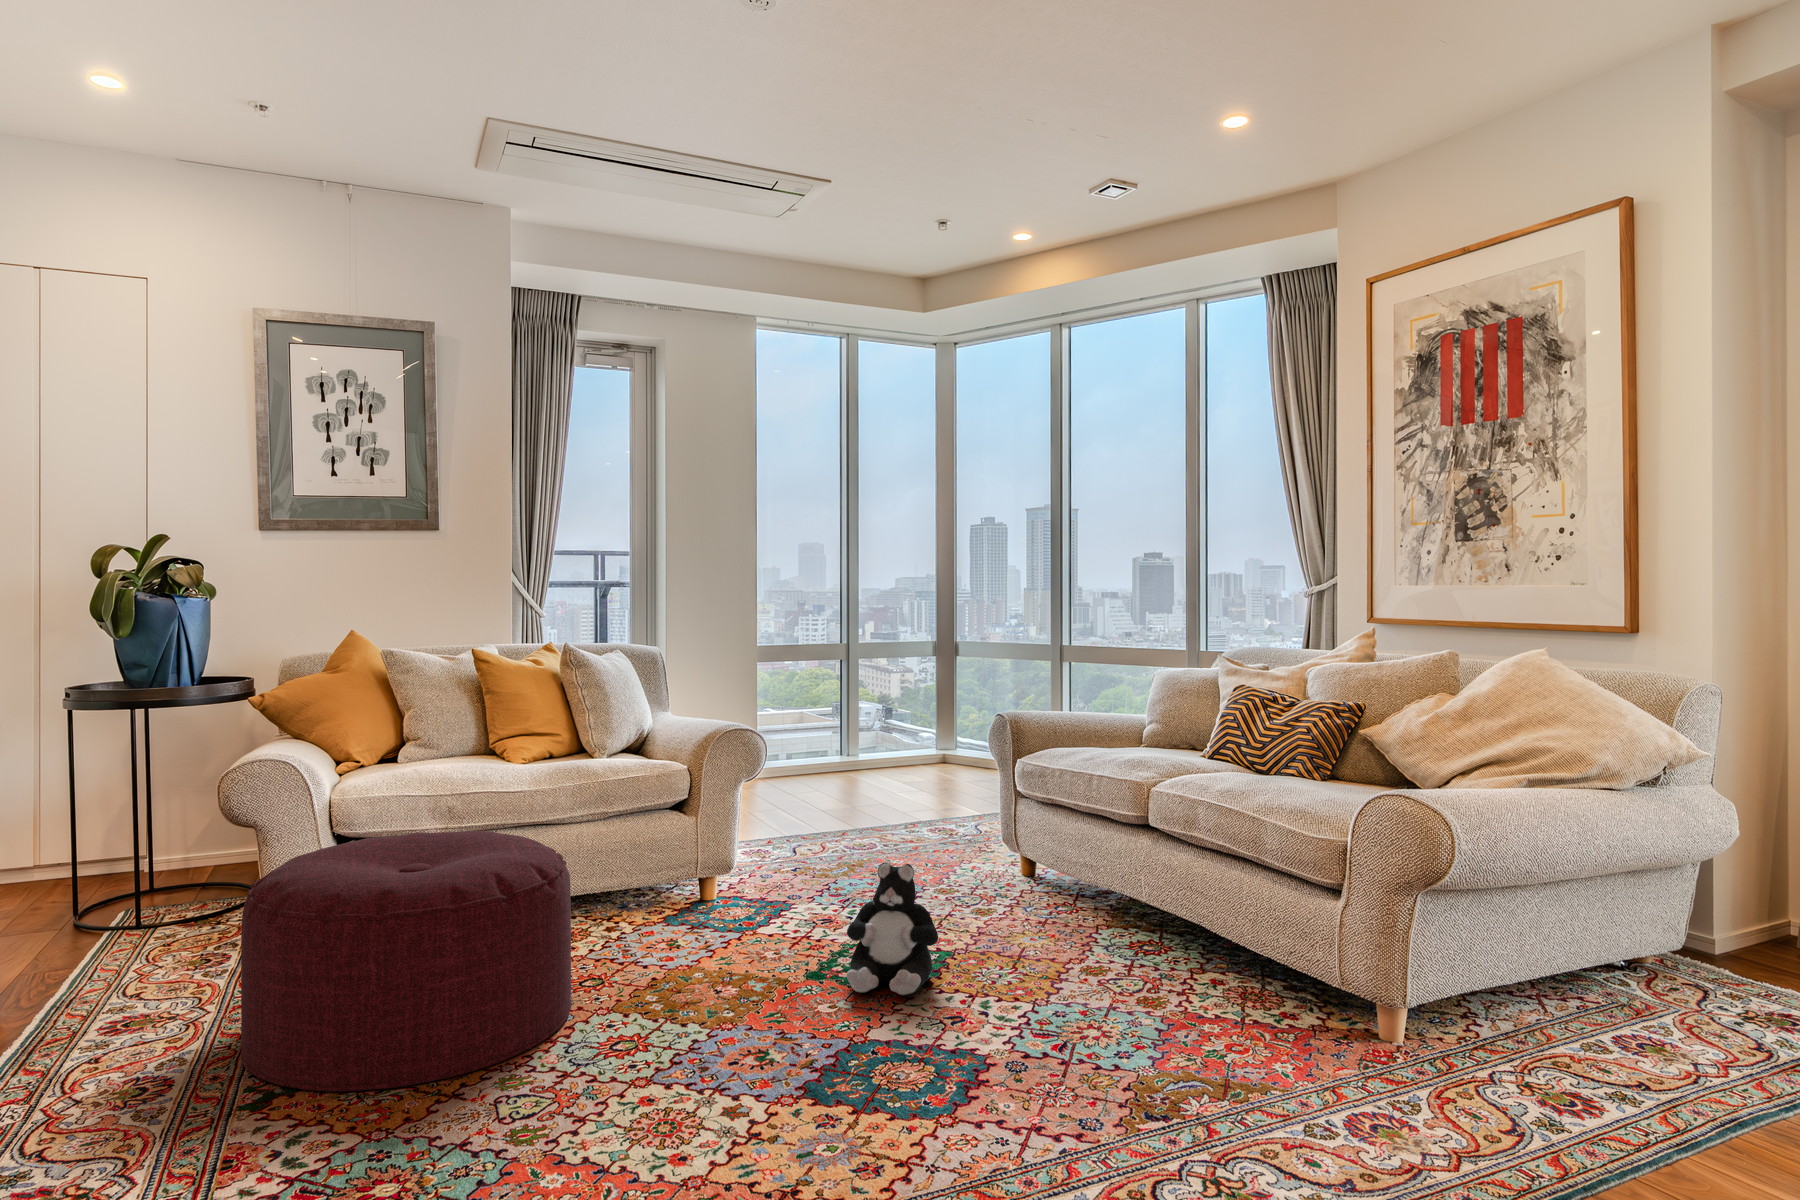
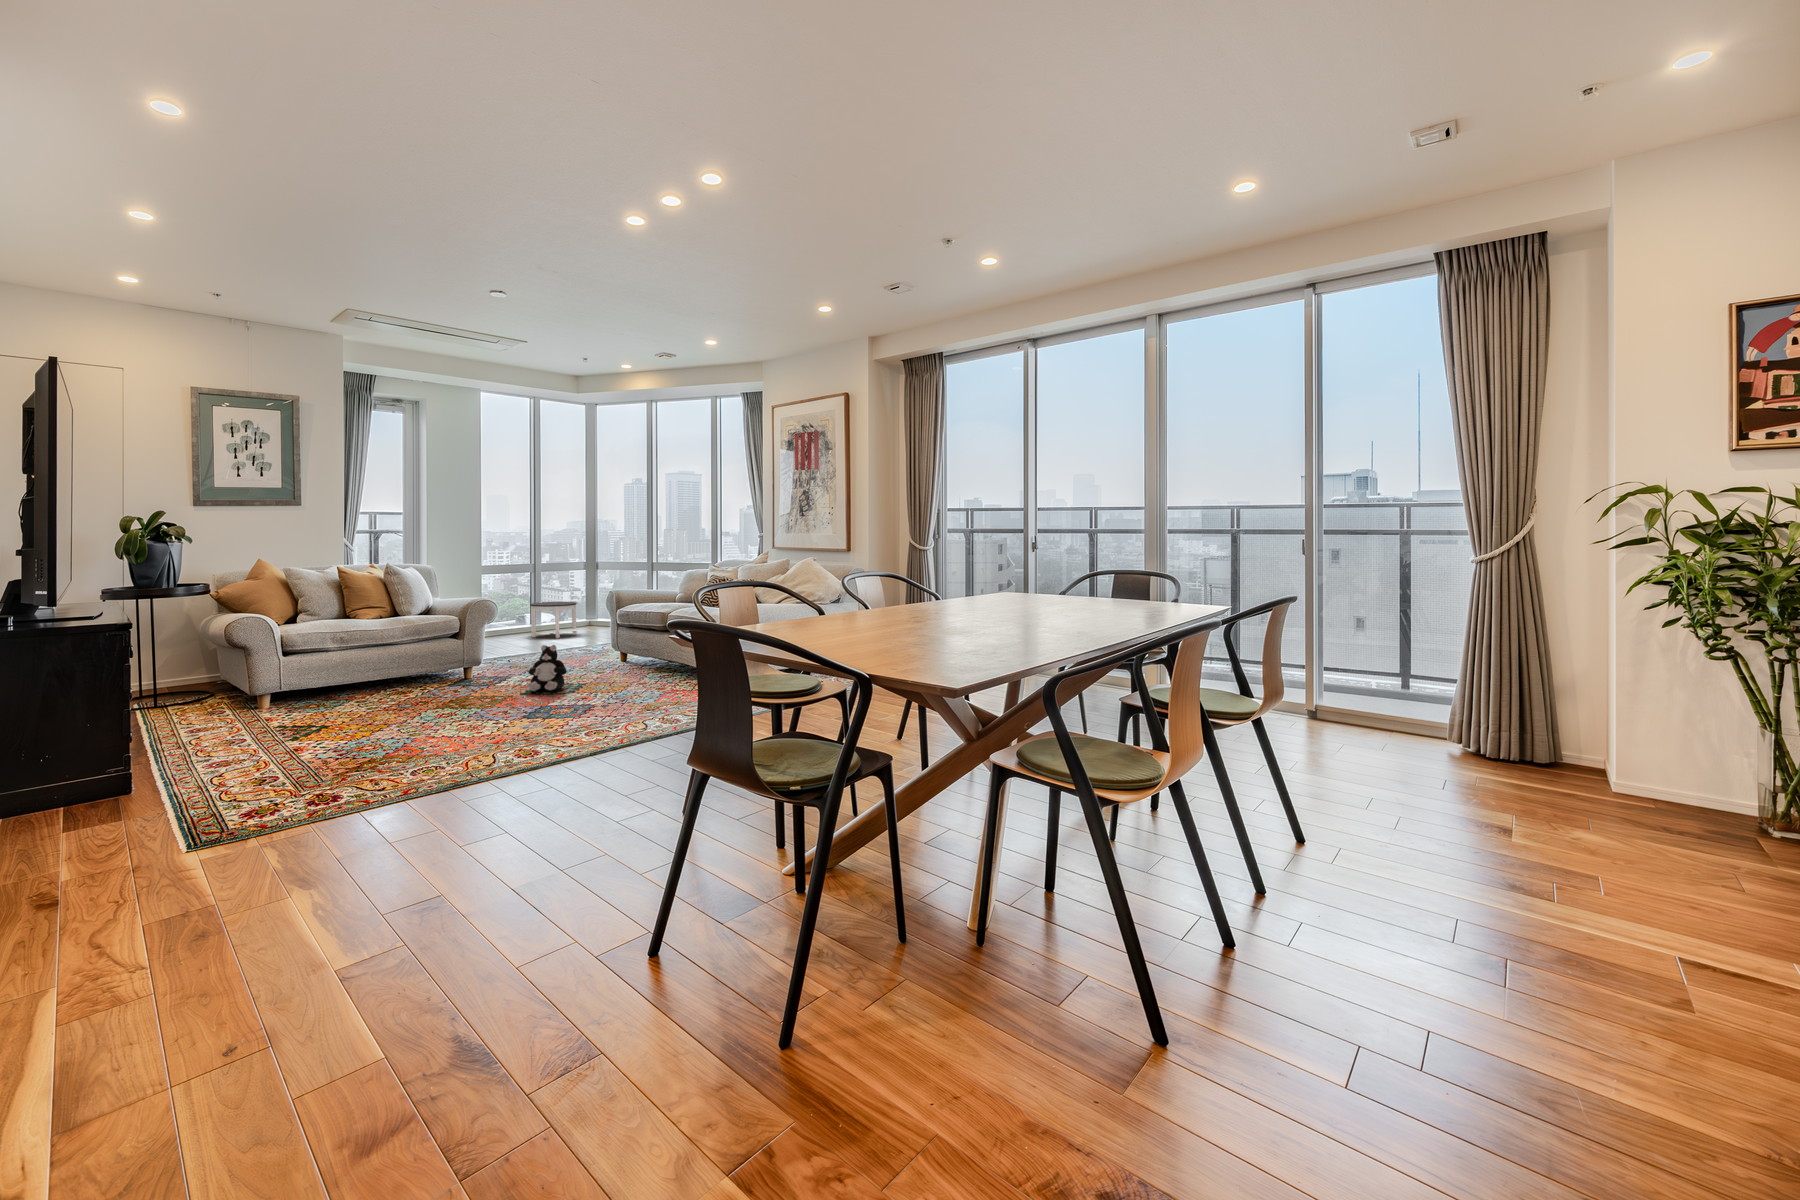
round table: none [813,710,894,783] -> present [530,602,577,638]
ottoman: present [241,831,572,1092] -> none [263,638,409,722]

